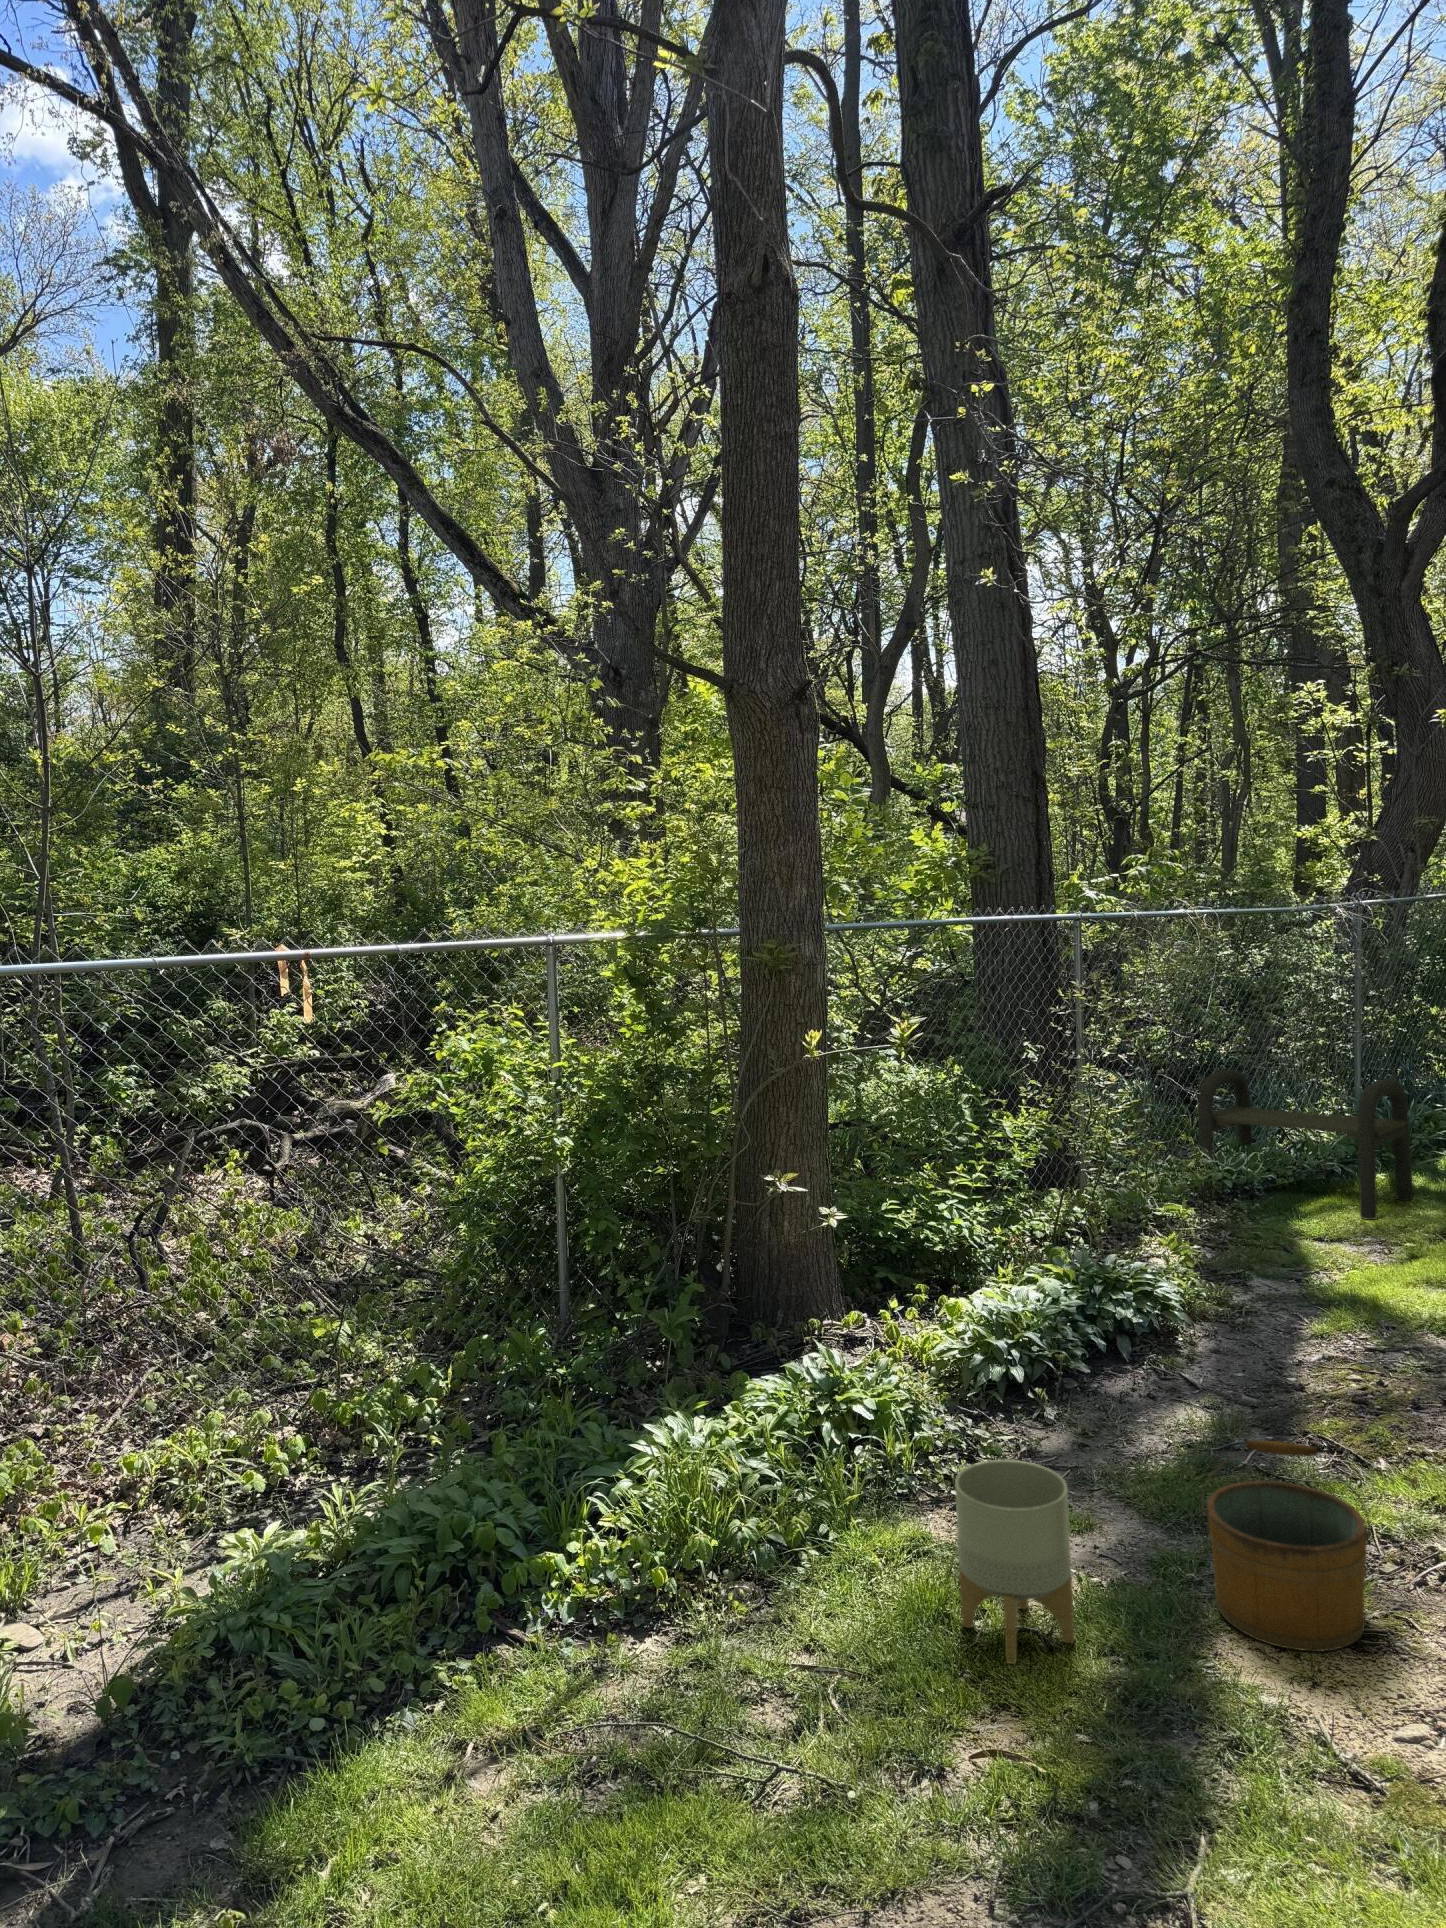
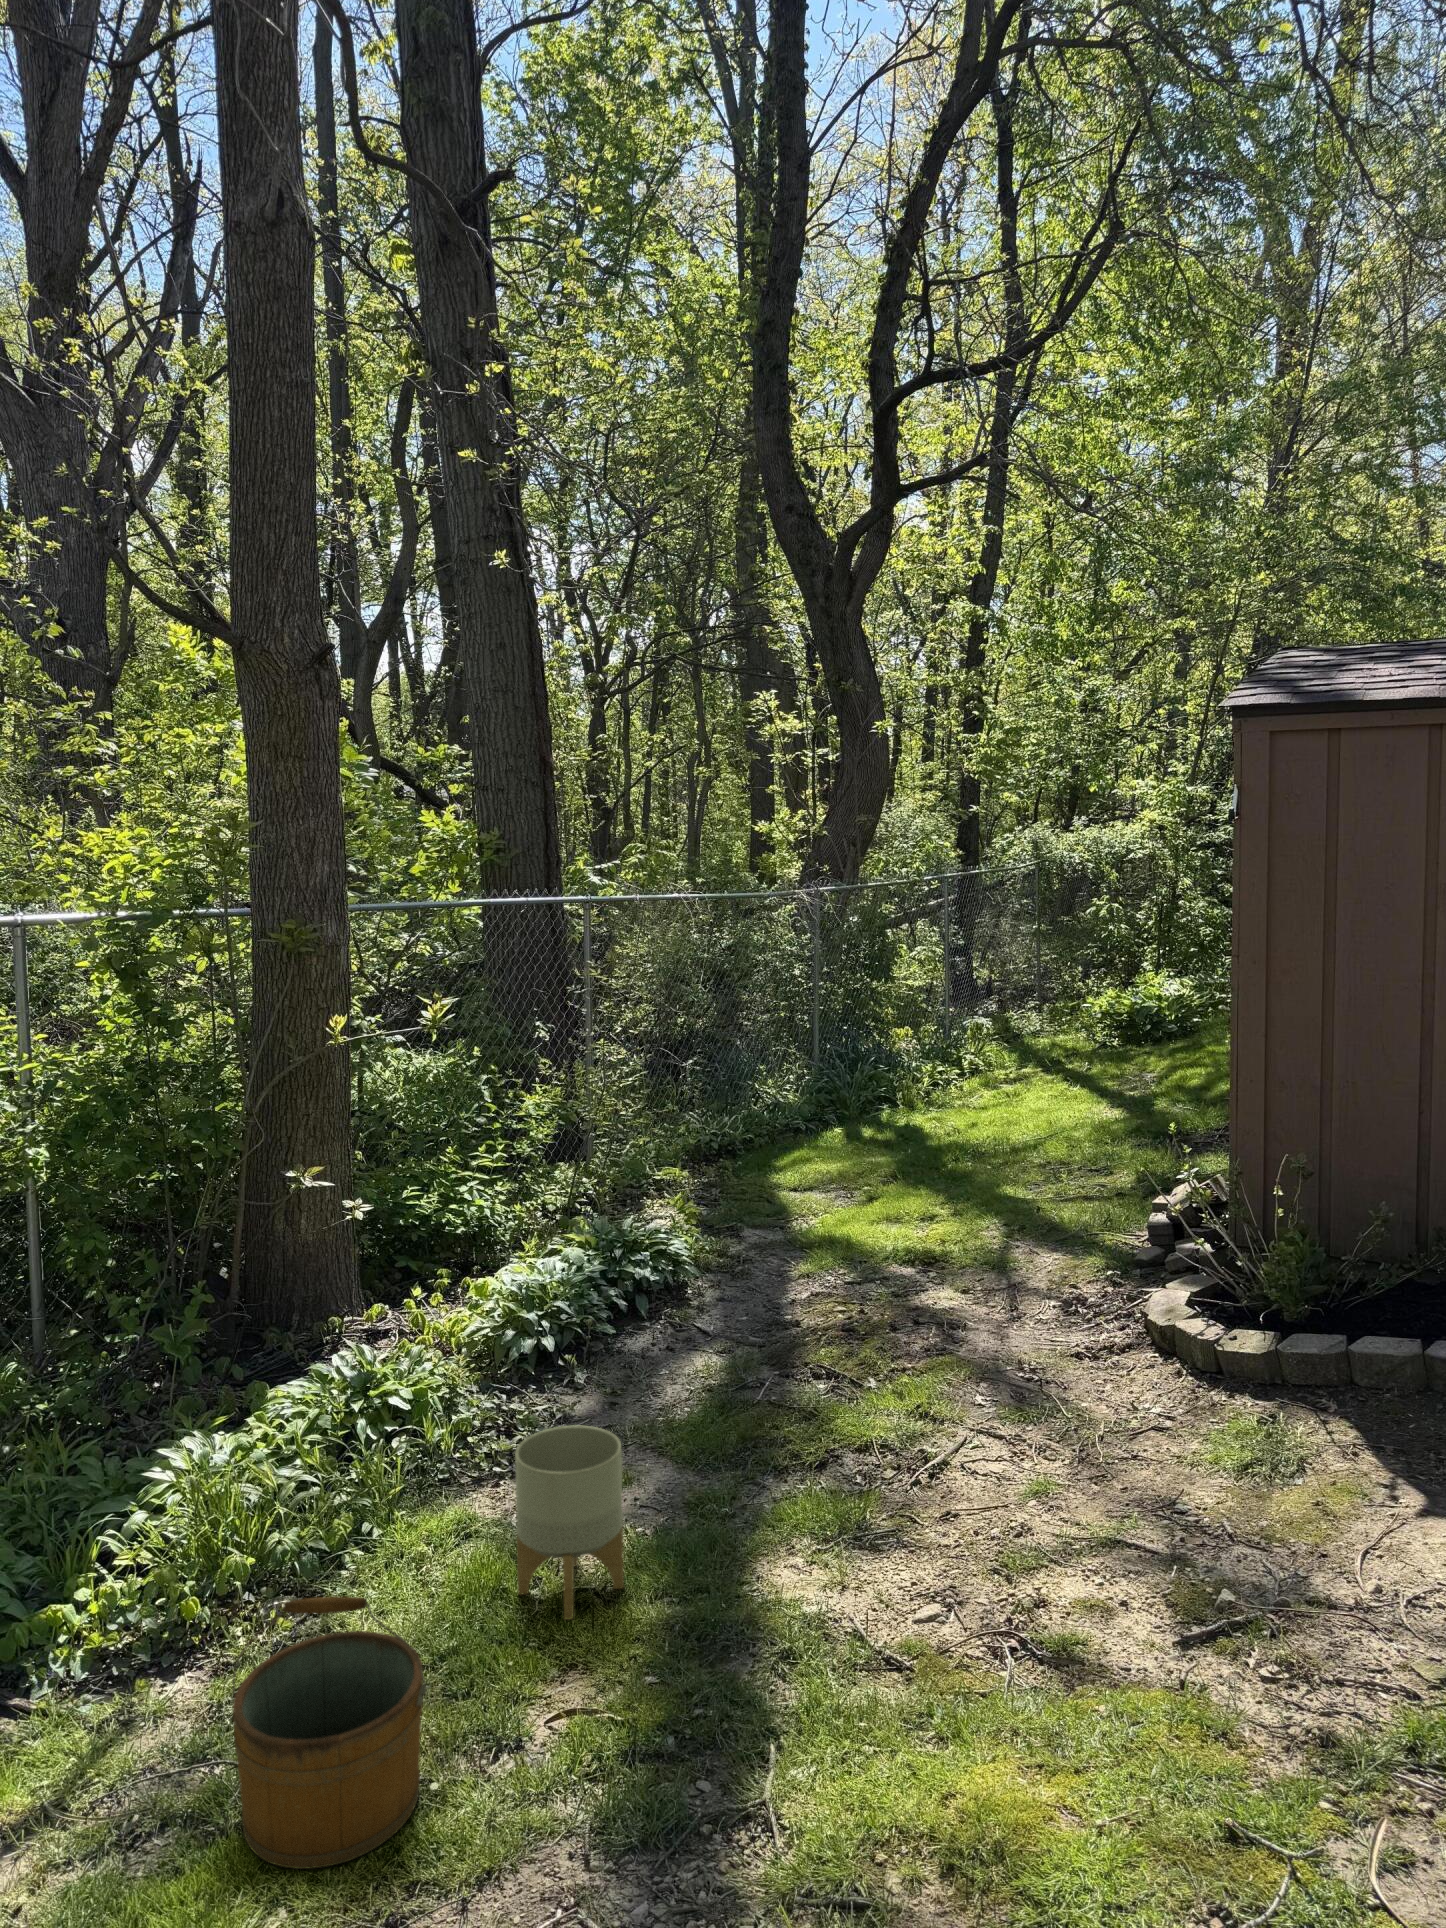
bench: present [1198,1069,1413,1220] -> none [687,1043,860,1173]
bucket: present [1202,1440,1371,1652] -> present [232,1597,426,1869]

